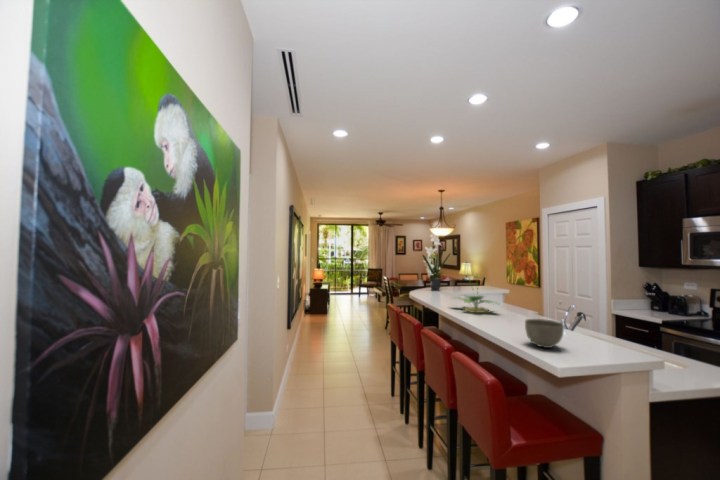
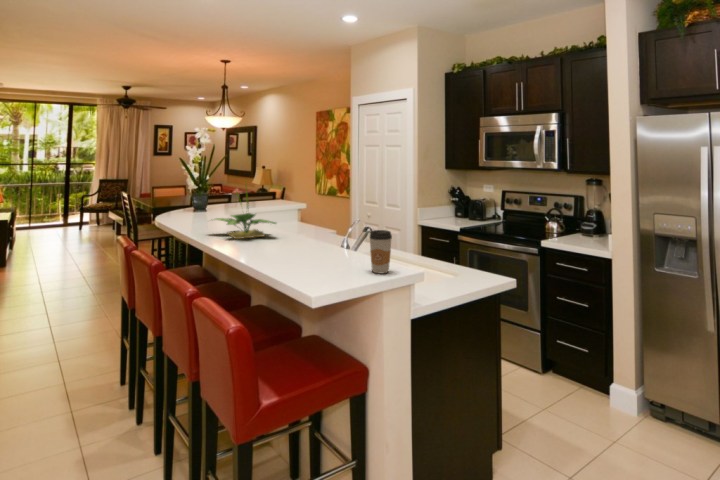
coffee cup: none [596,317,619,355] -> present [370,230,392,273]
bowl: present [525,319,564,348] -> none [287,239,332,276]

